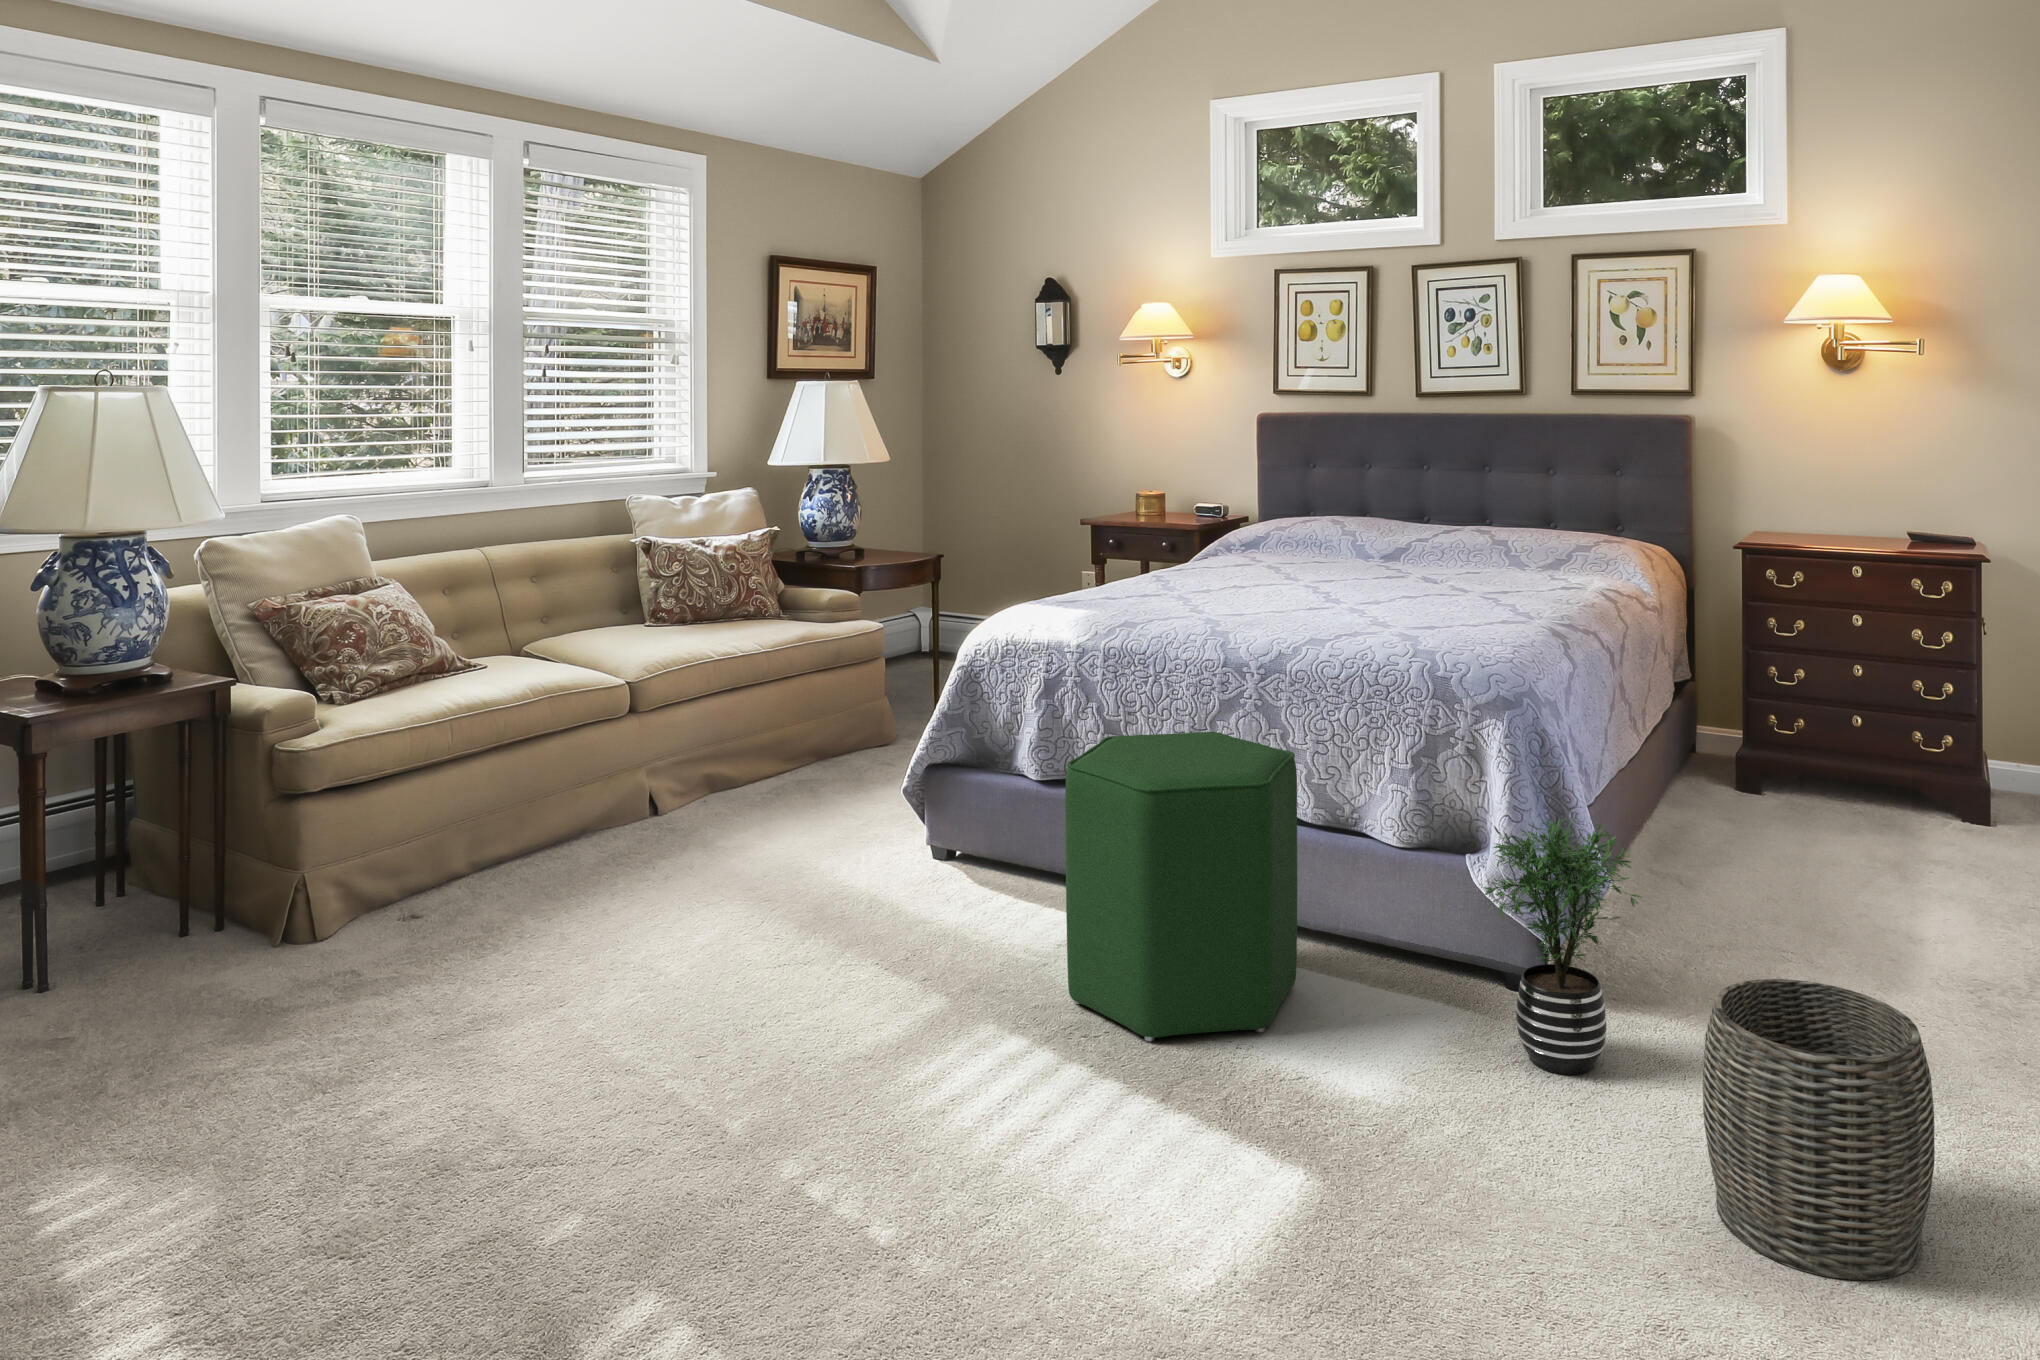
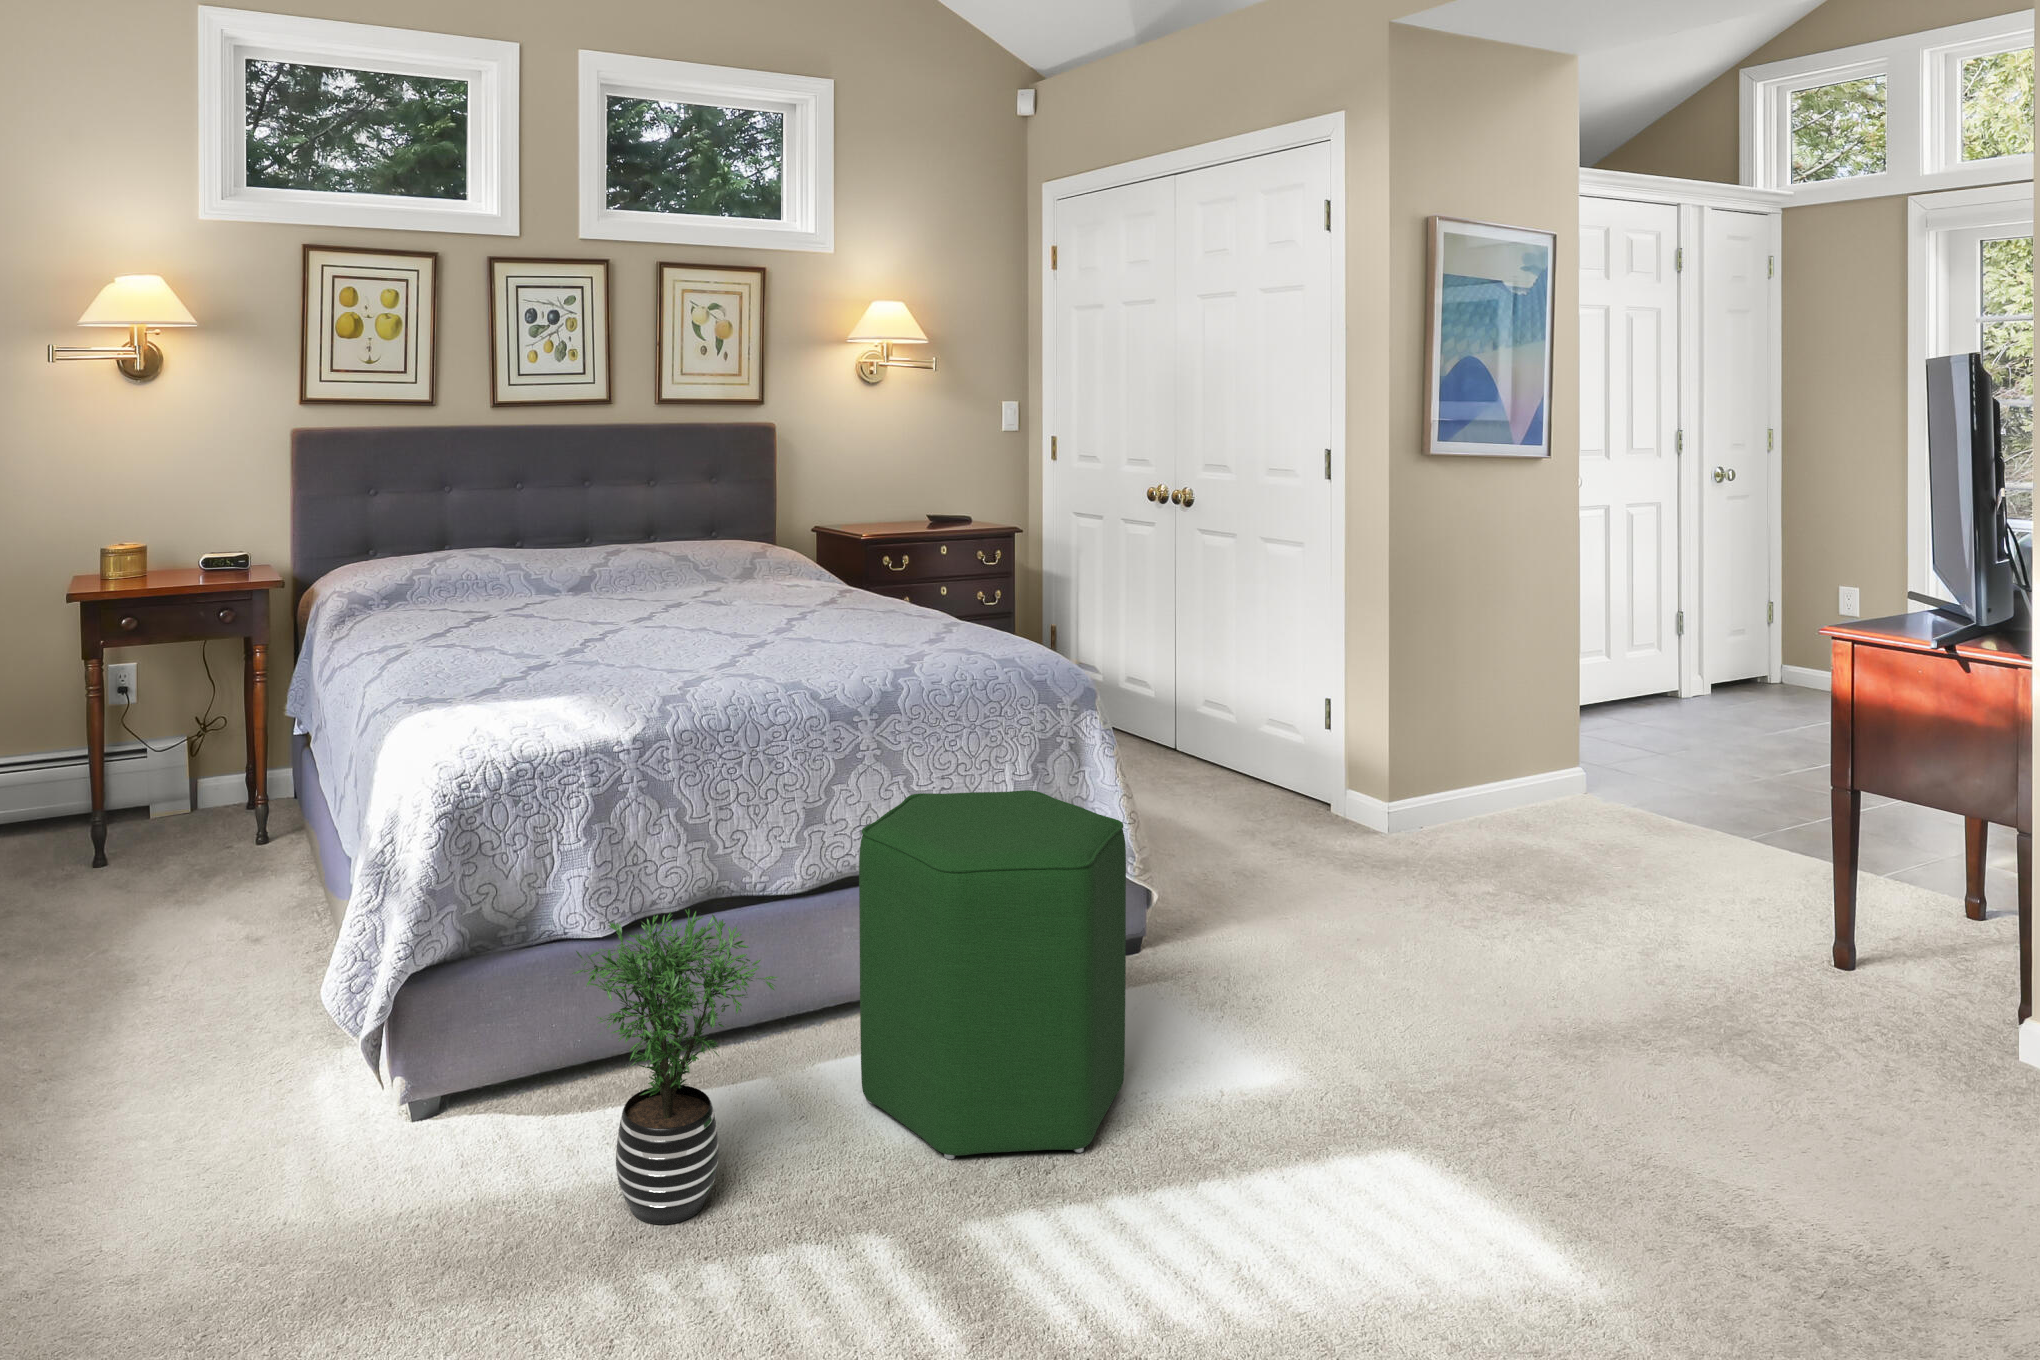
potted plant: present [1484,819,1641,1075] -> present [573,909,778,1224]
woven basket: present [1703,979,1935,1280] -> none [1489,846,1663,1057]

